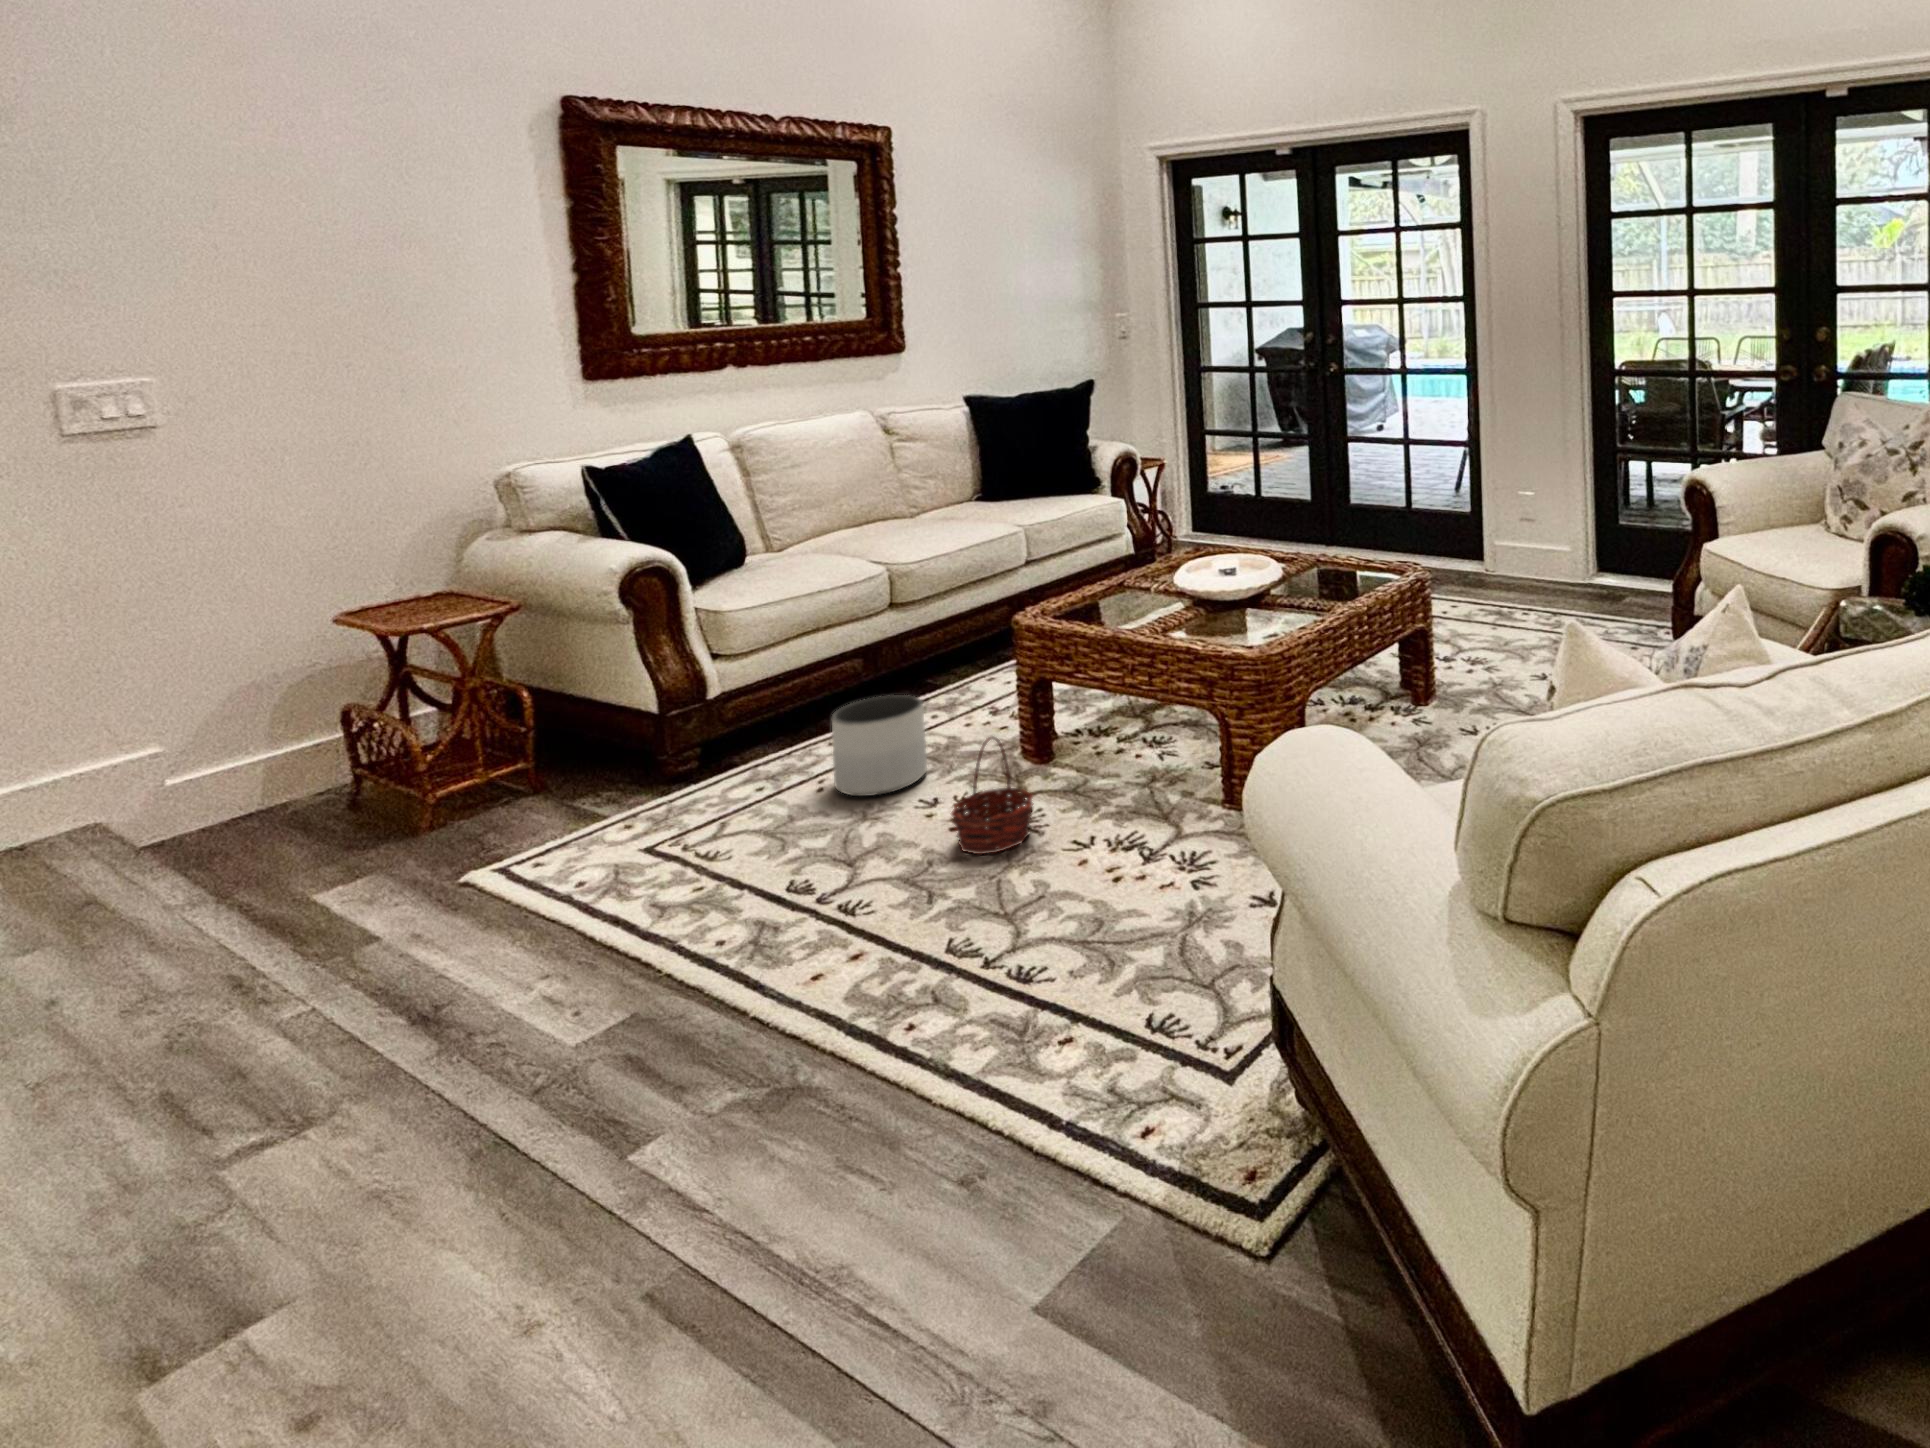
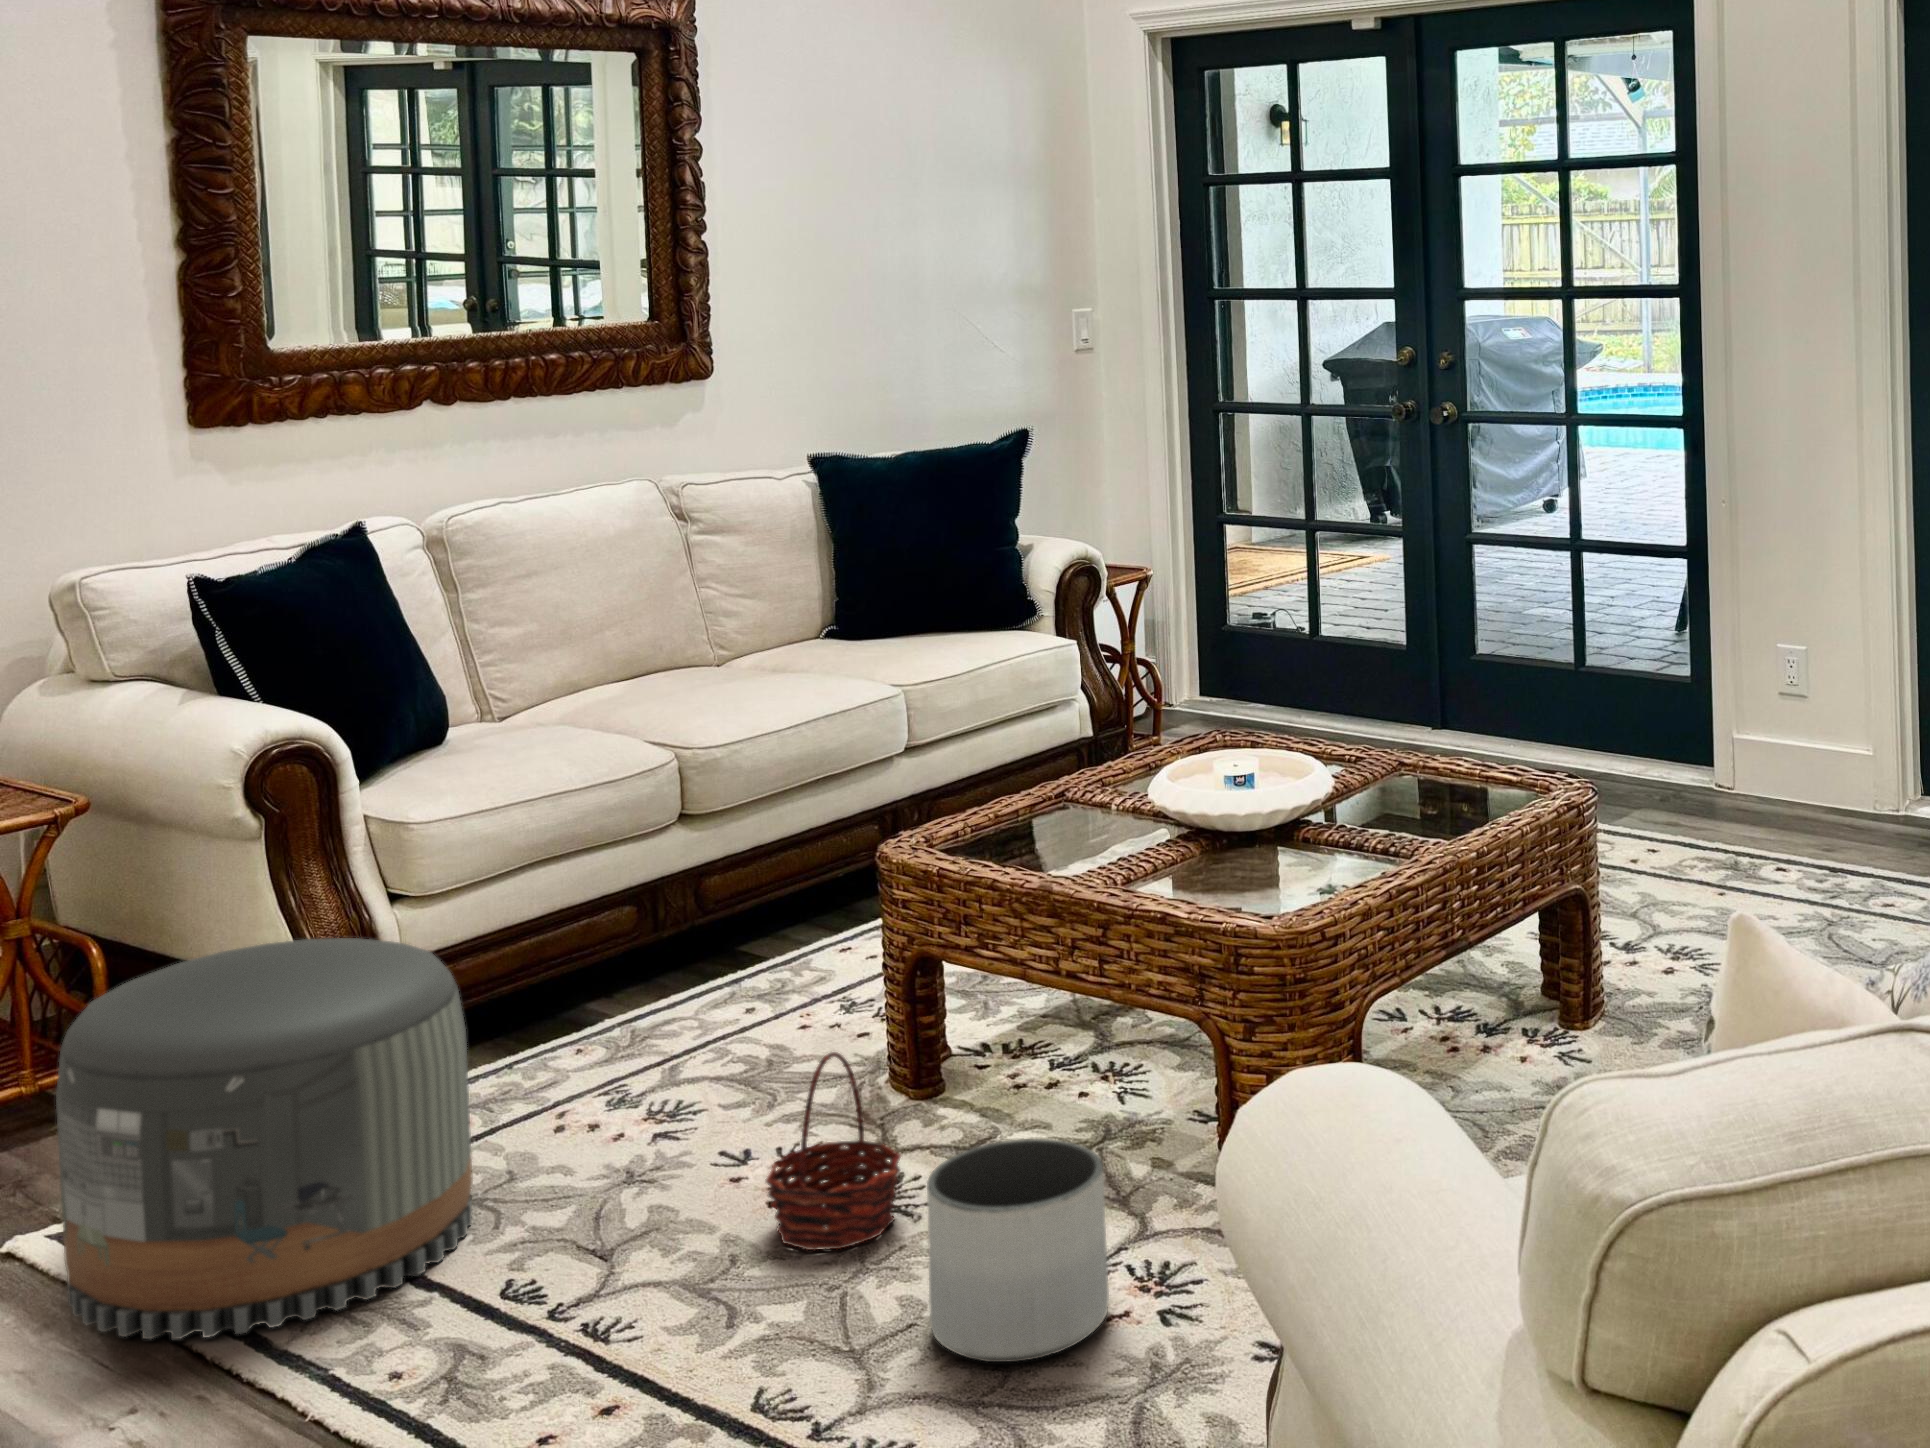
pouf: none [490,680,766,933] -> present [56,938,473,1340]
planter: present [832,695,927,796] -> present [927,1139,1109,1362]

